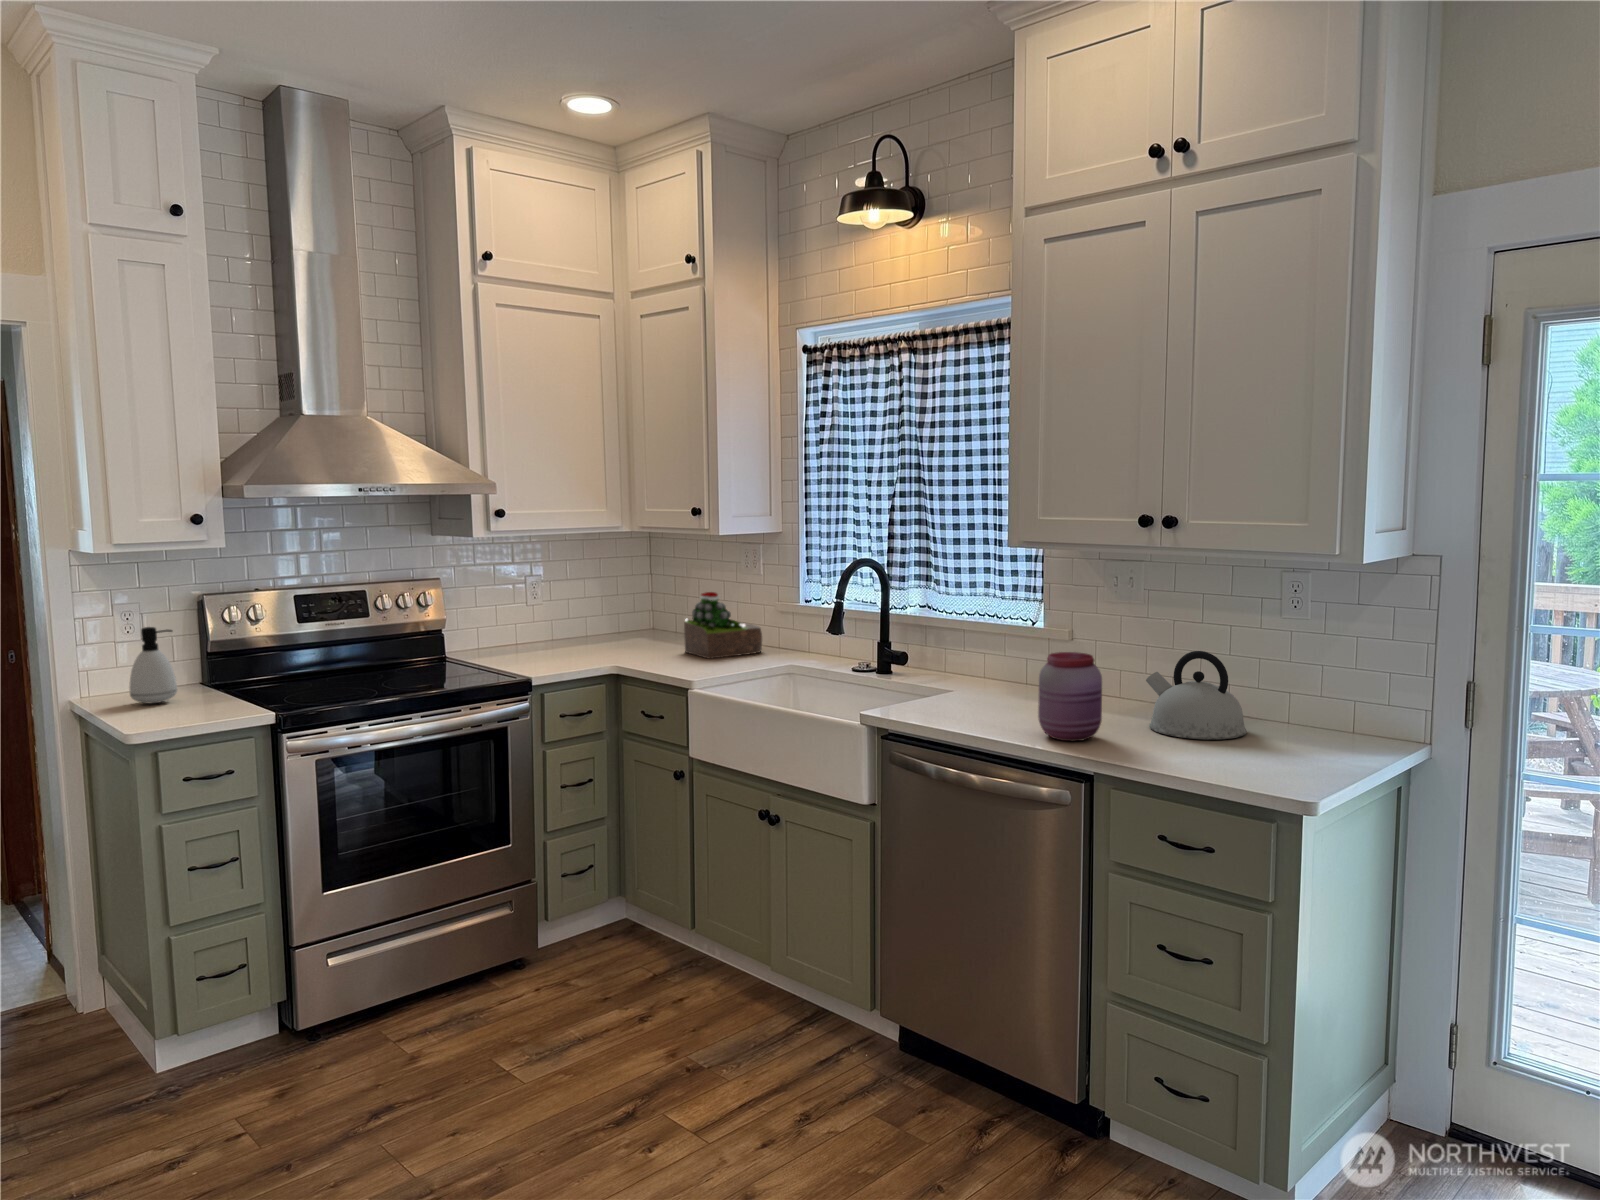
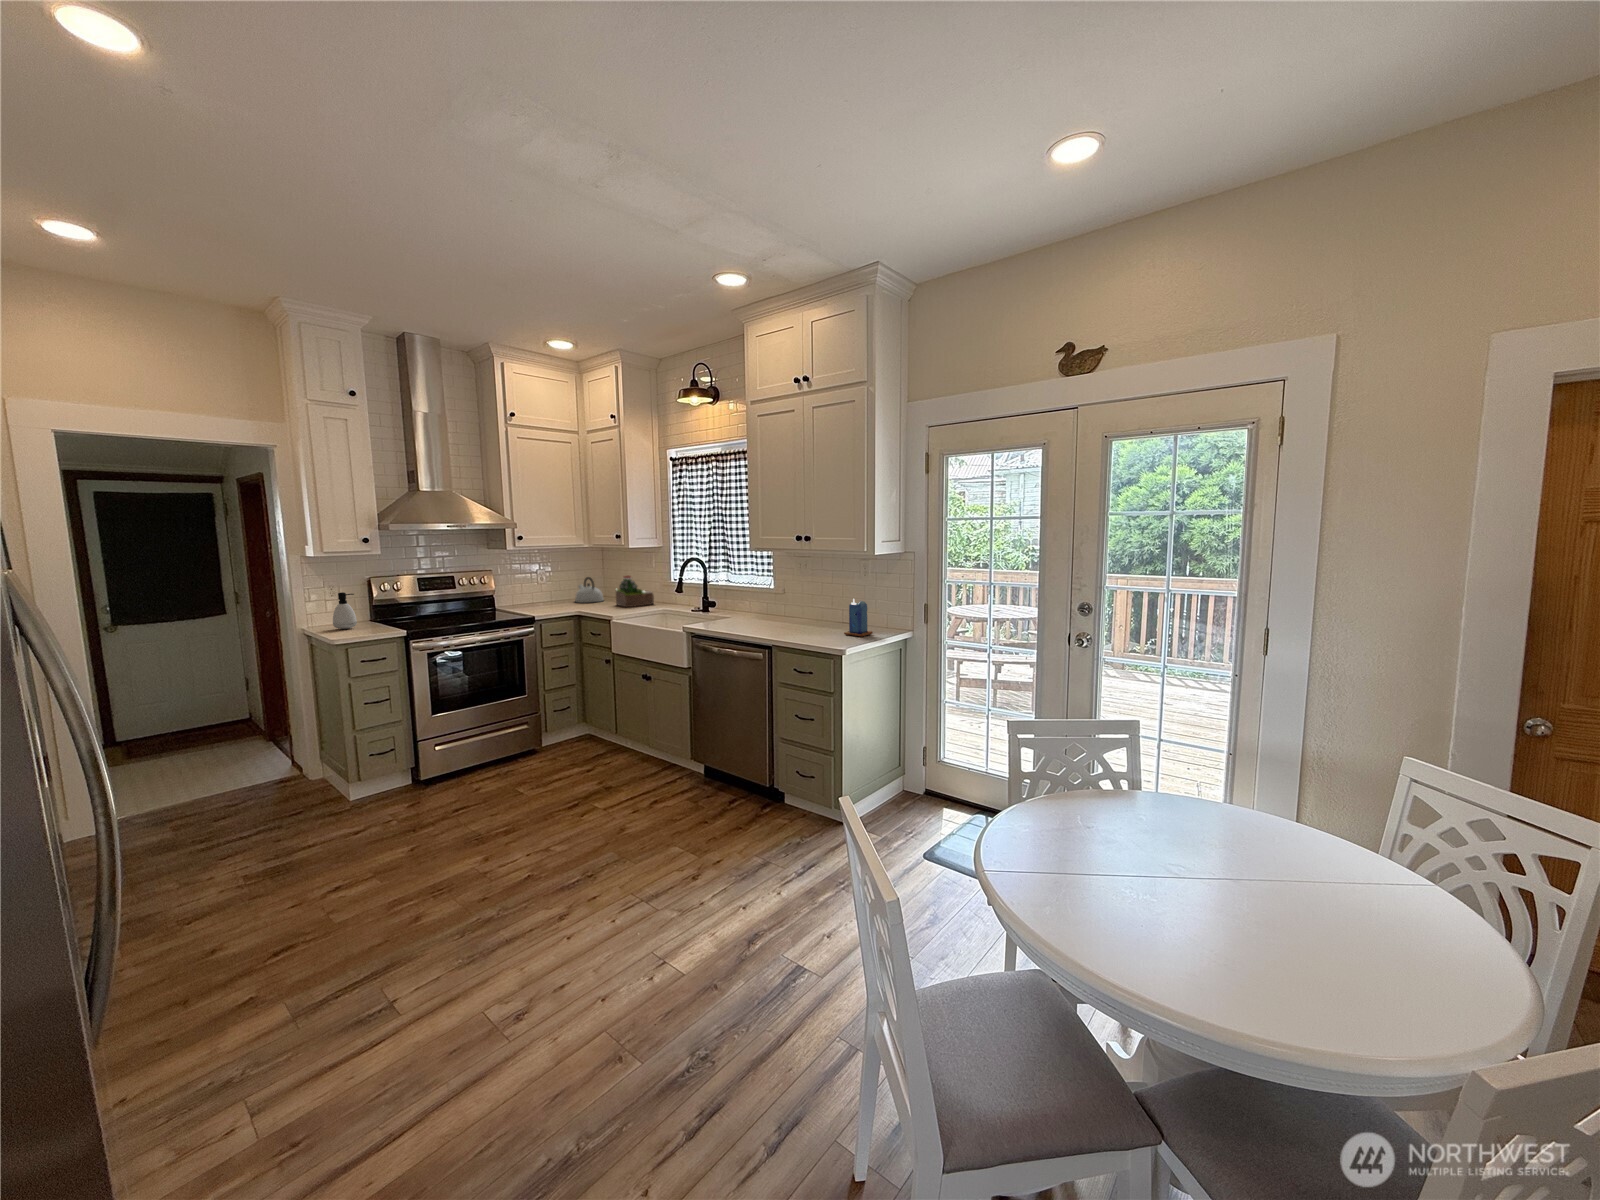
kettle: present [1146,651,1247,739] -> present [575,577,604,603]
jar: present [1038,652,1102,741] -> none [753,595,779,632]
candle: none [1274,668,1345,764] -> present [844,599,873,637]

